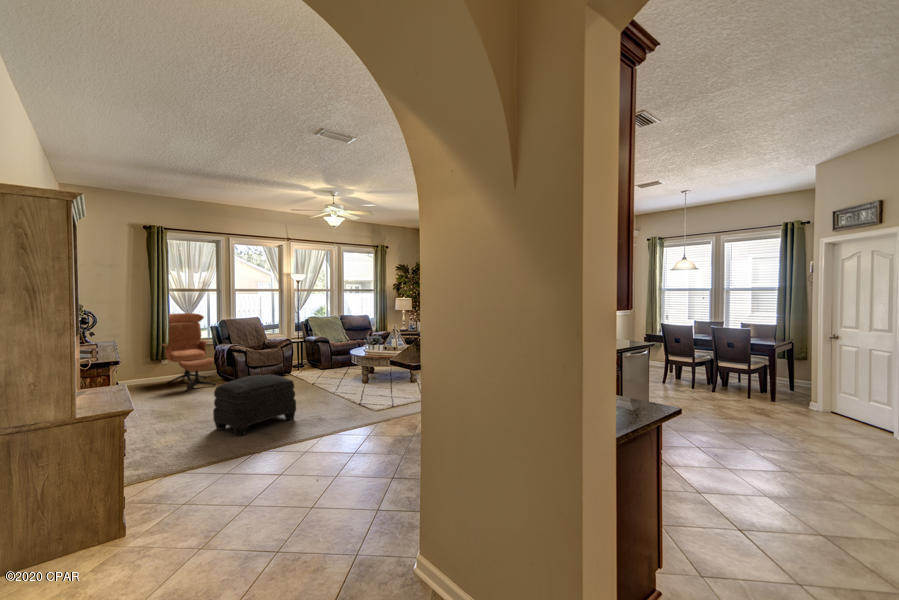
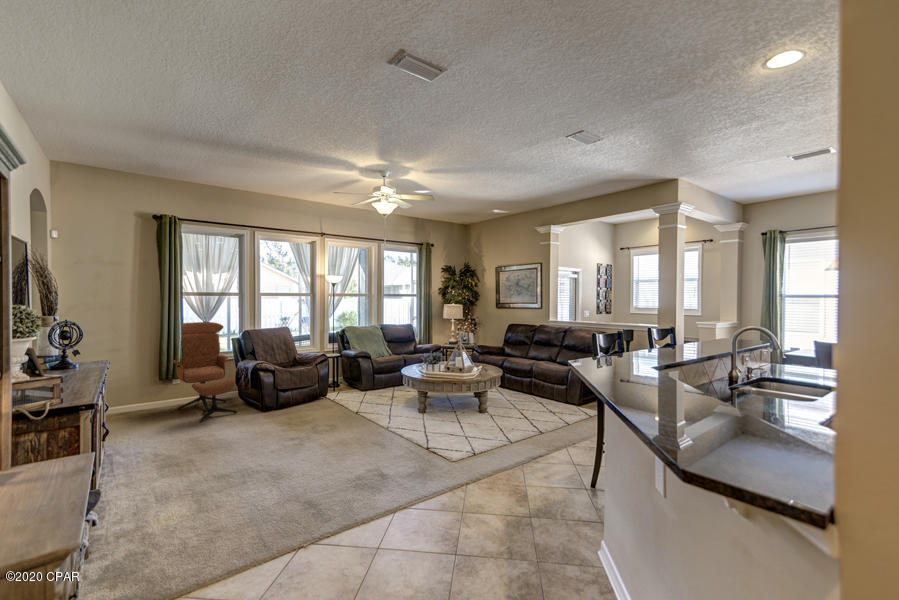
ottoman: present [213,375,296,436] -> none [235,410,348,509]

